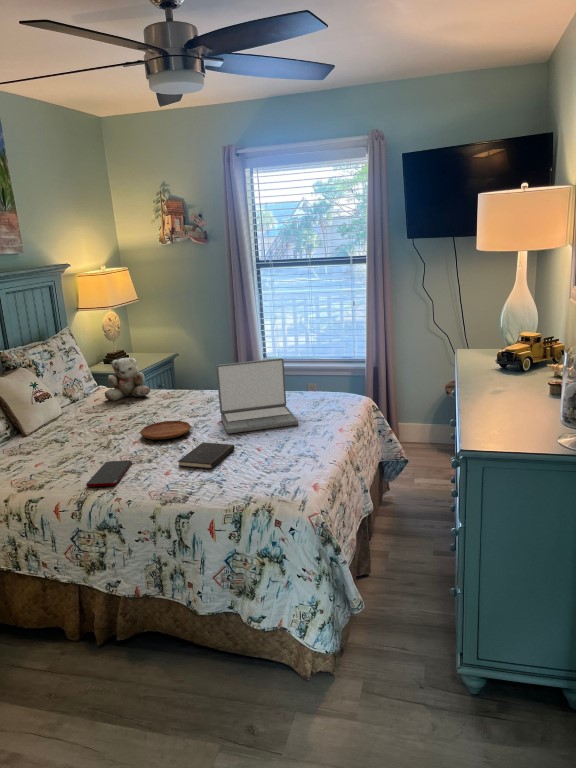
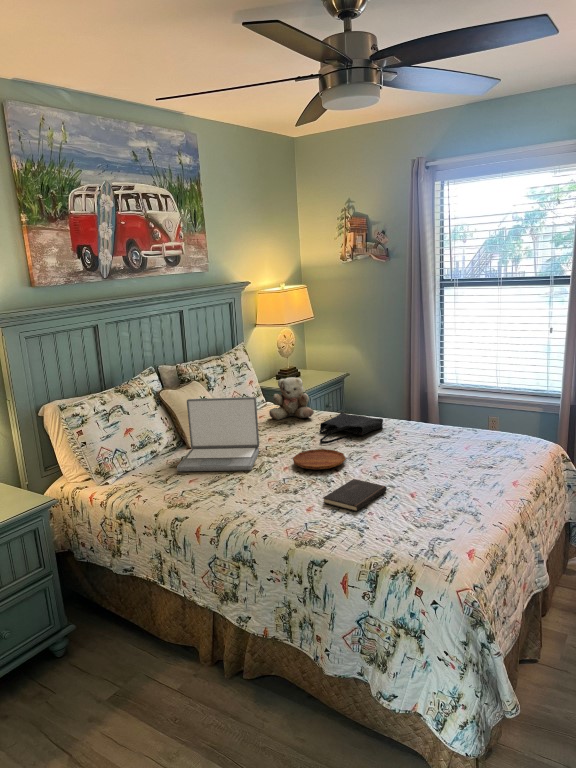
laptop: present [216,358,298,433] -> present [177,397,259,471]
tote bag: none [160,387,219,417] -> present [320,412,383,444]
smartphone: present [86,460,132,487] -> none [228,487,278,516]

